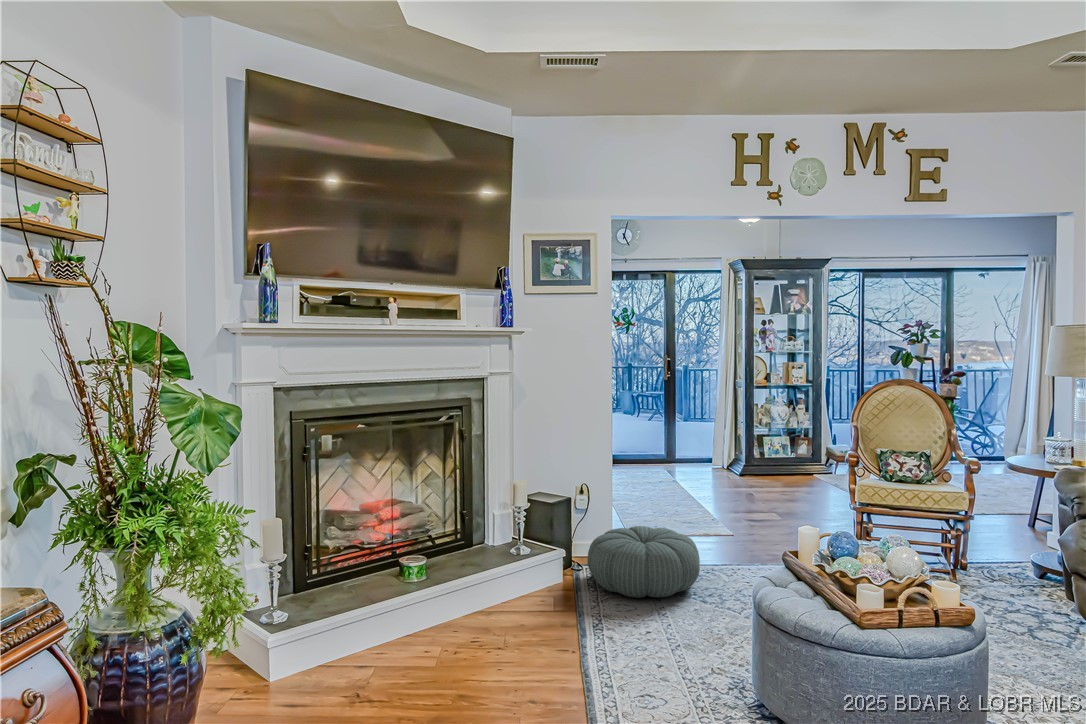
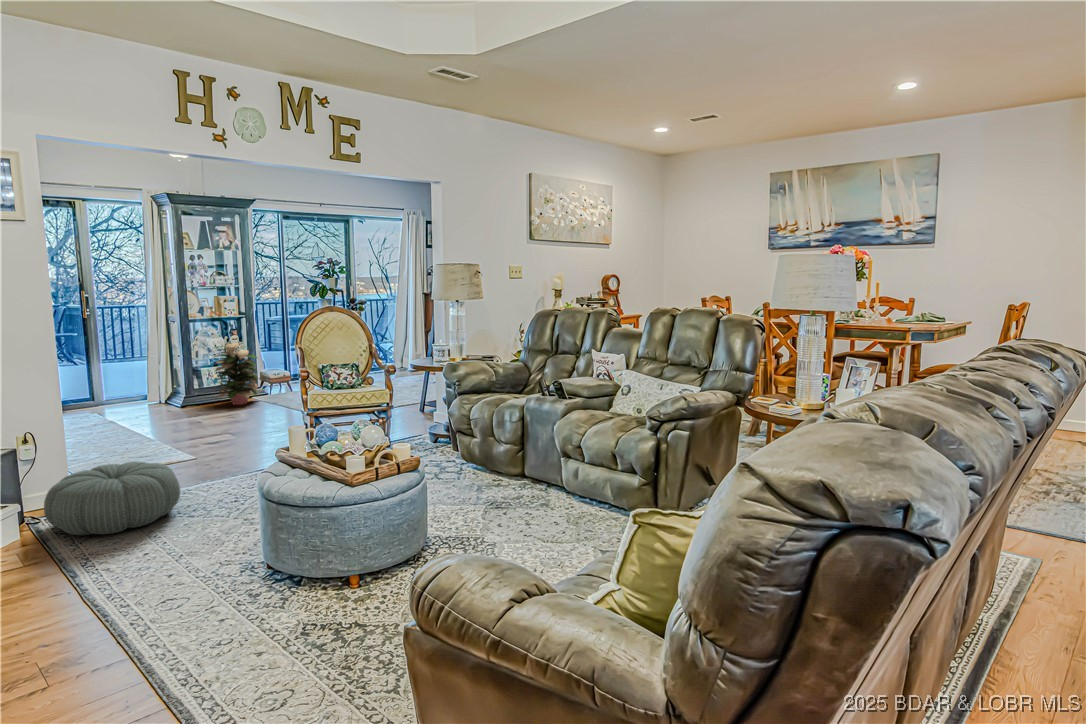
decorative plant: none [771,414,822,482] -> present [215,343,258,405]

